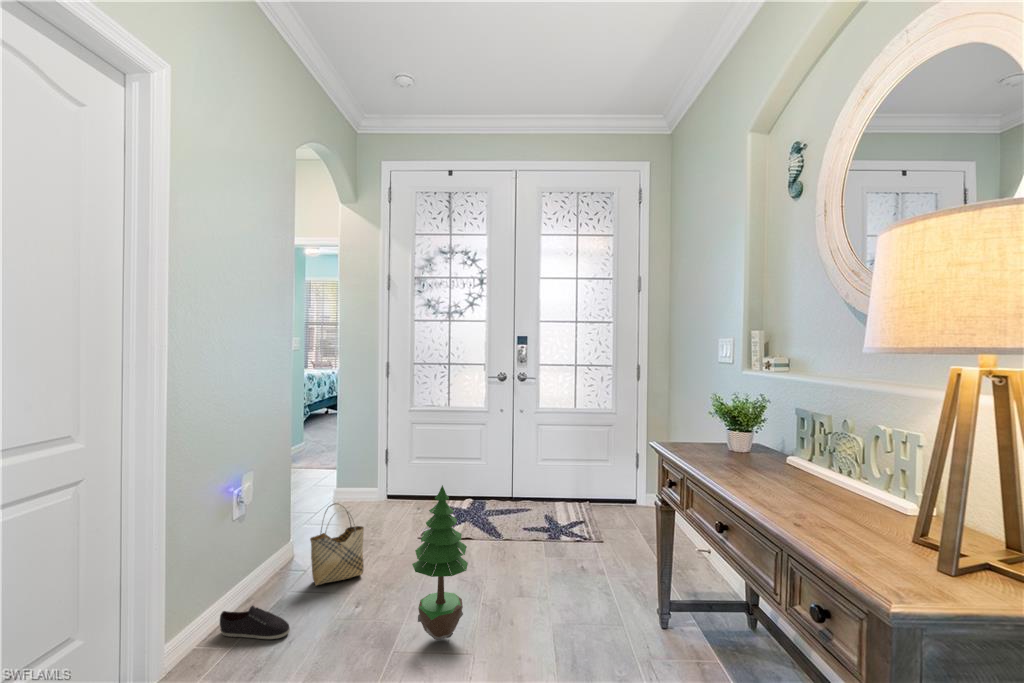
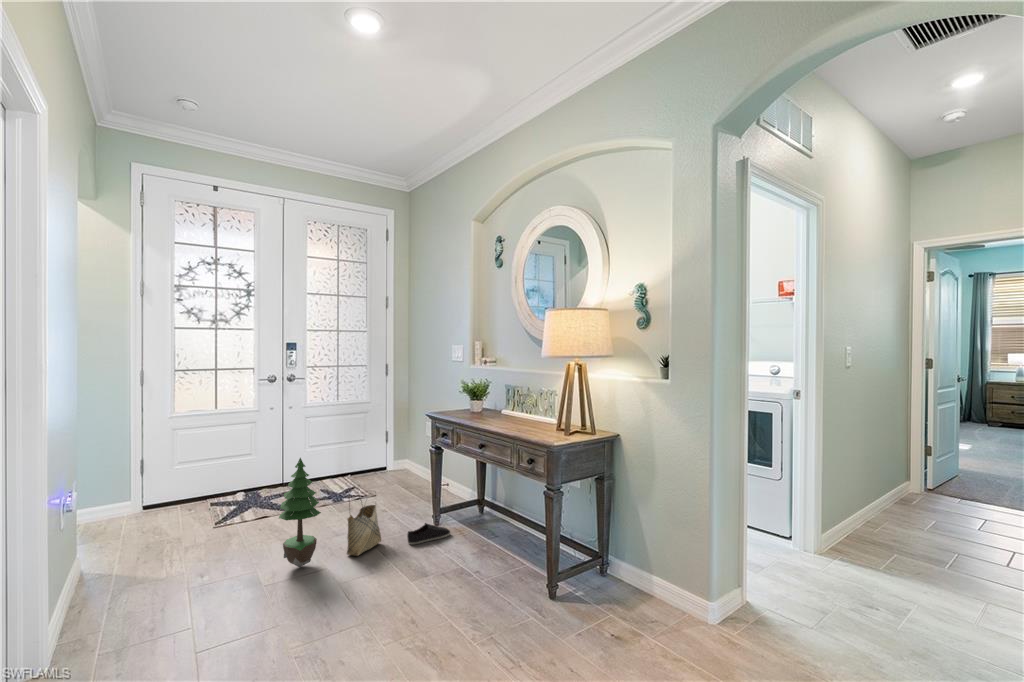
woven basket: present [310,503,364,585] -> present [347,490,381,556]
shoe: present [220,606,290,639] -> present [407,523,450,545]

